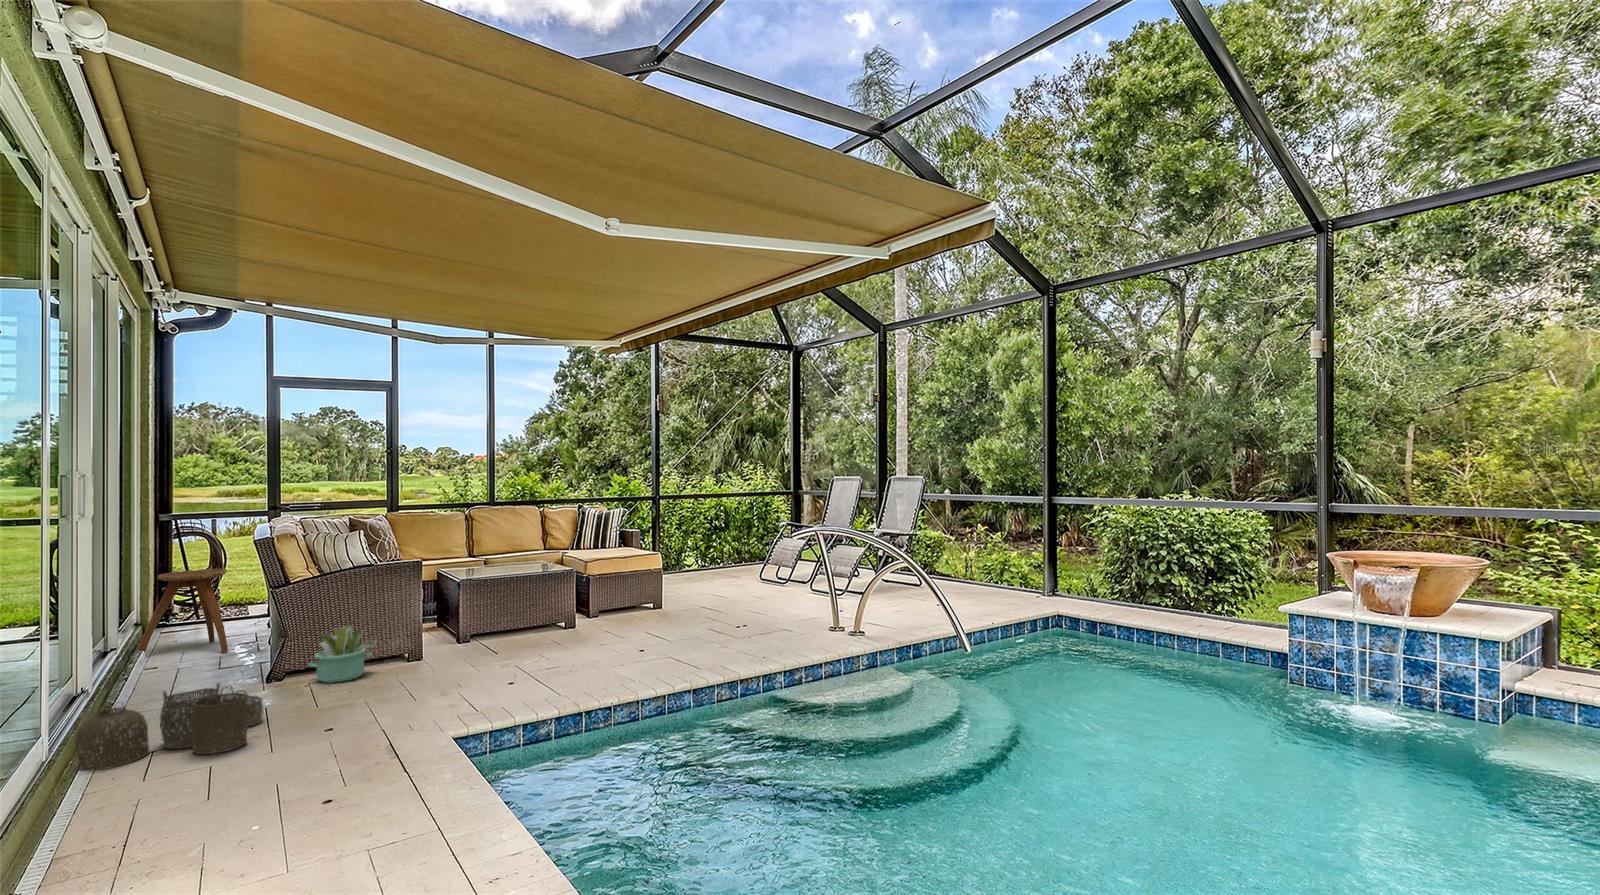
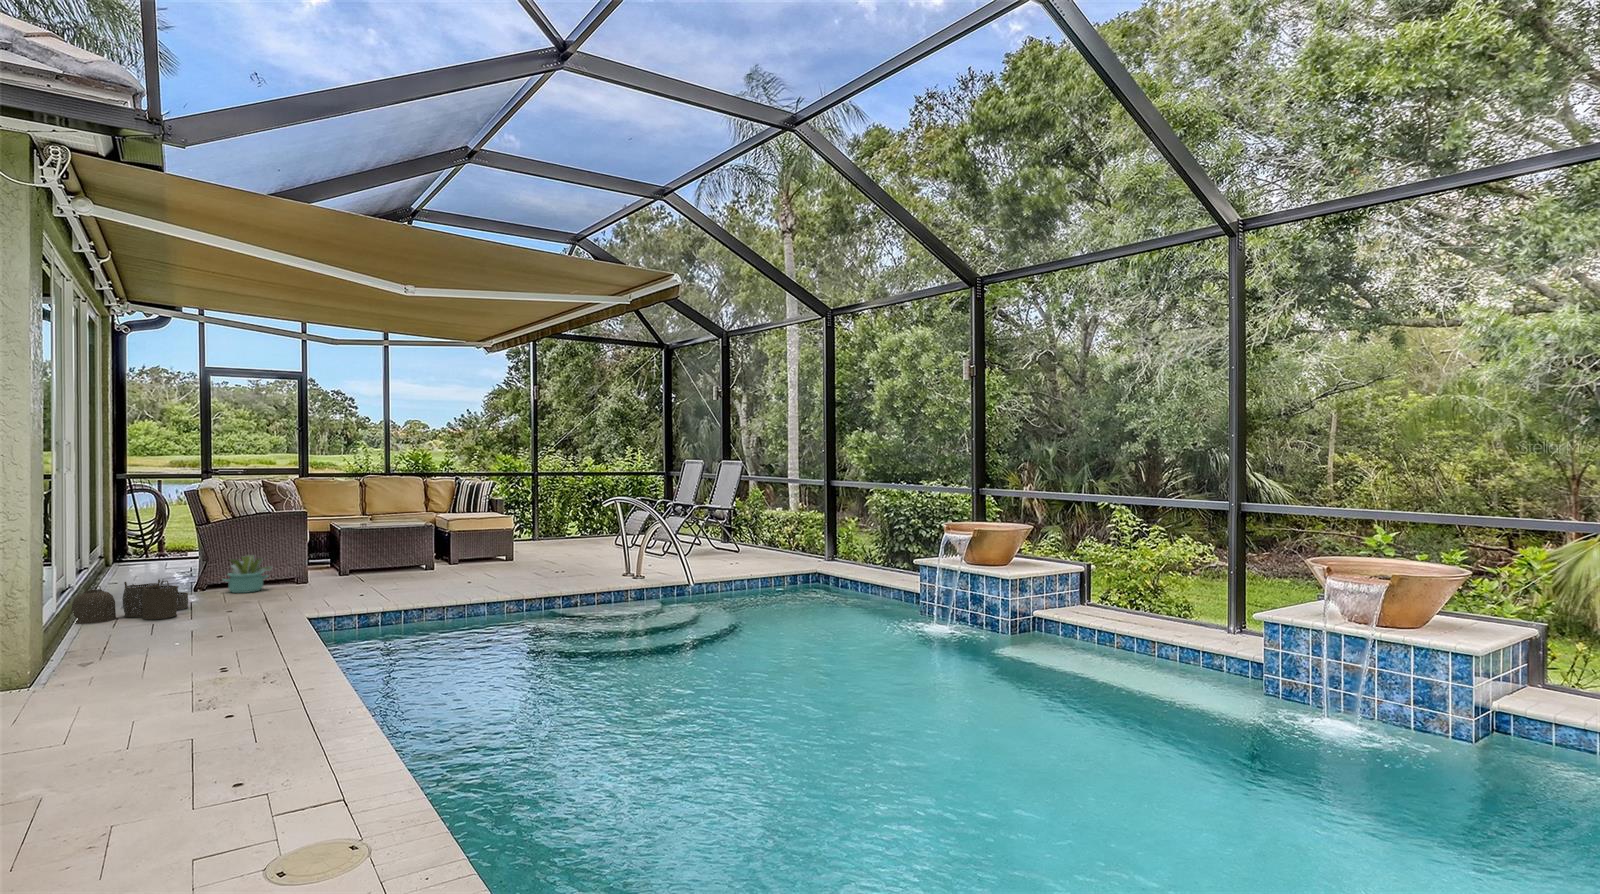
stool: present [138,569,228,652] -> none [102,516,168,579]

